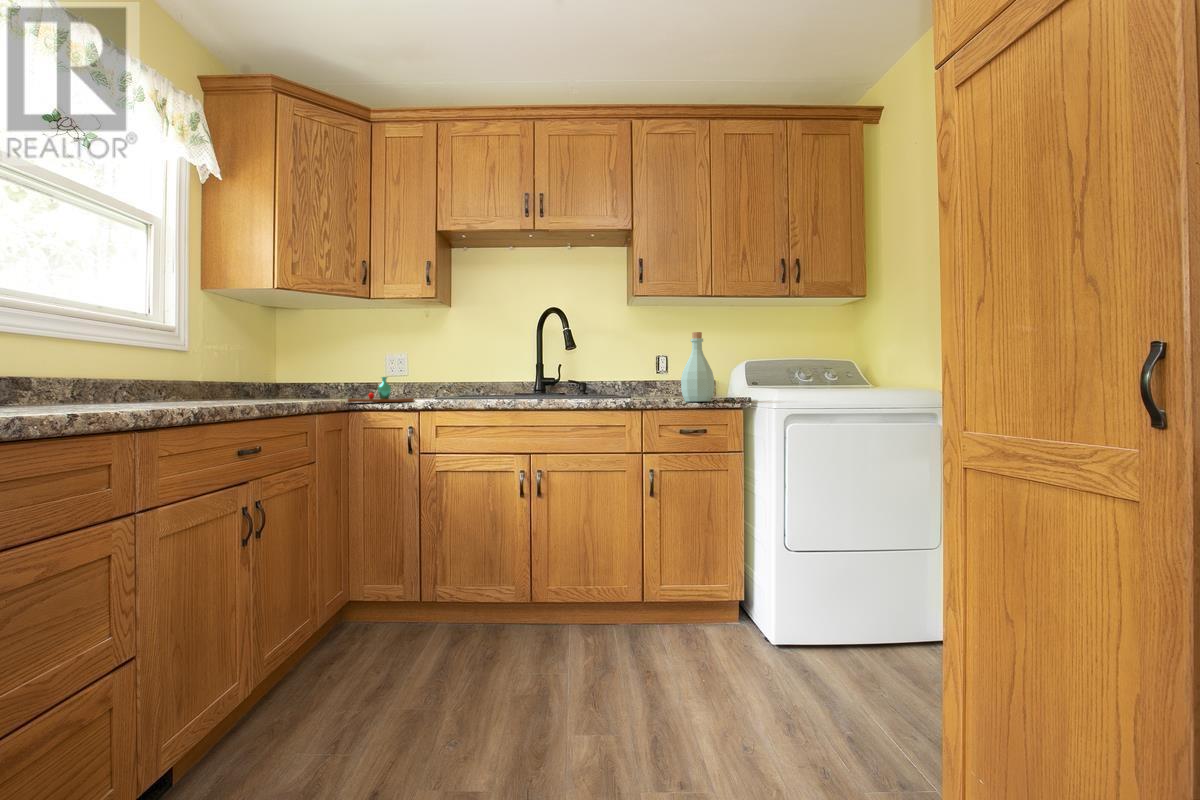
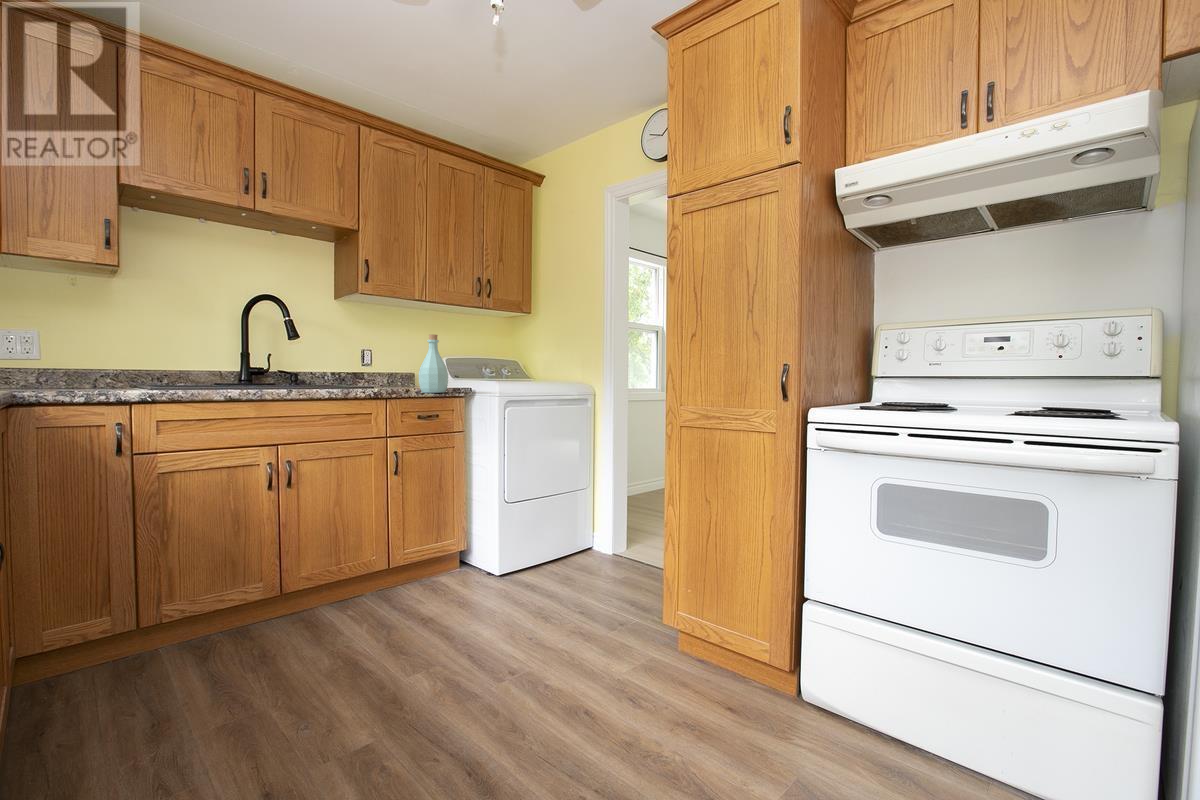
vase: present [346,377,414,403] -> none [12,362,118,394]

